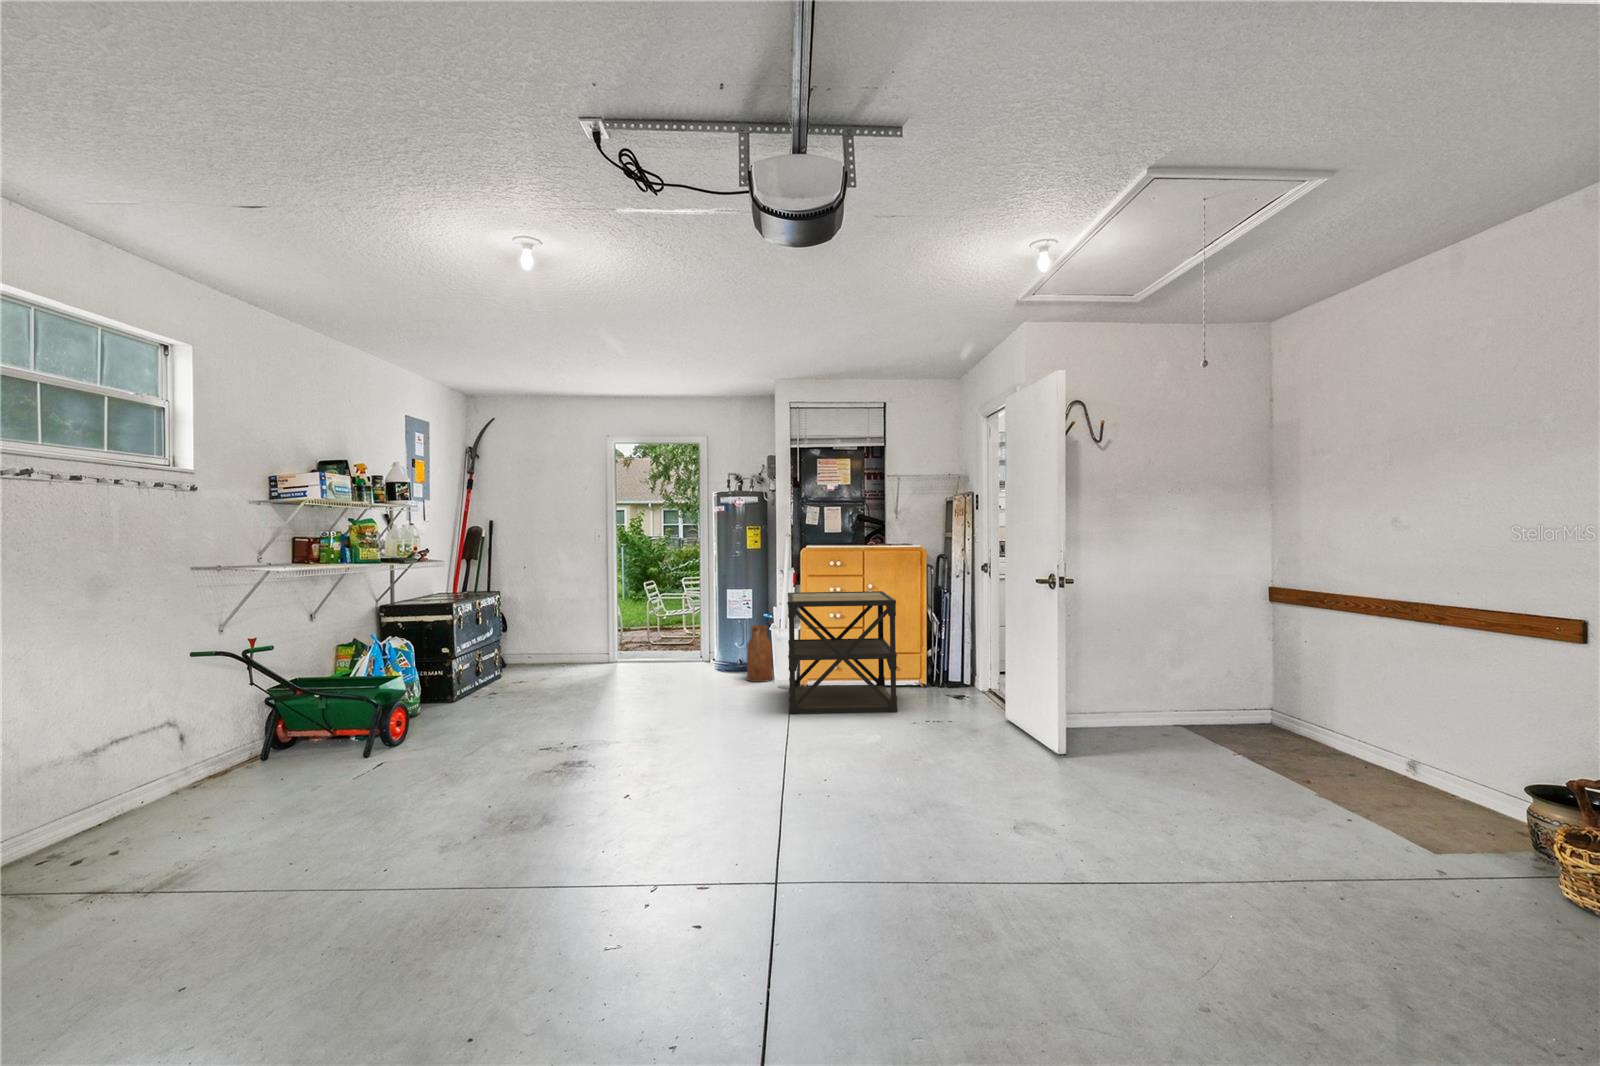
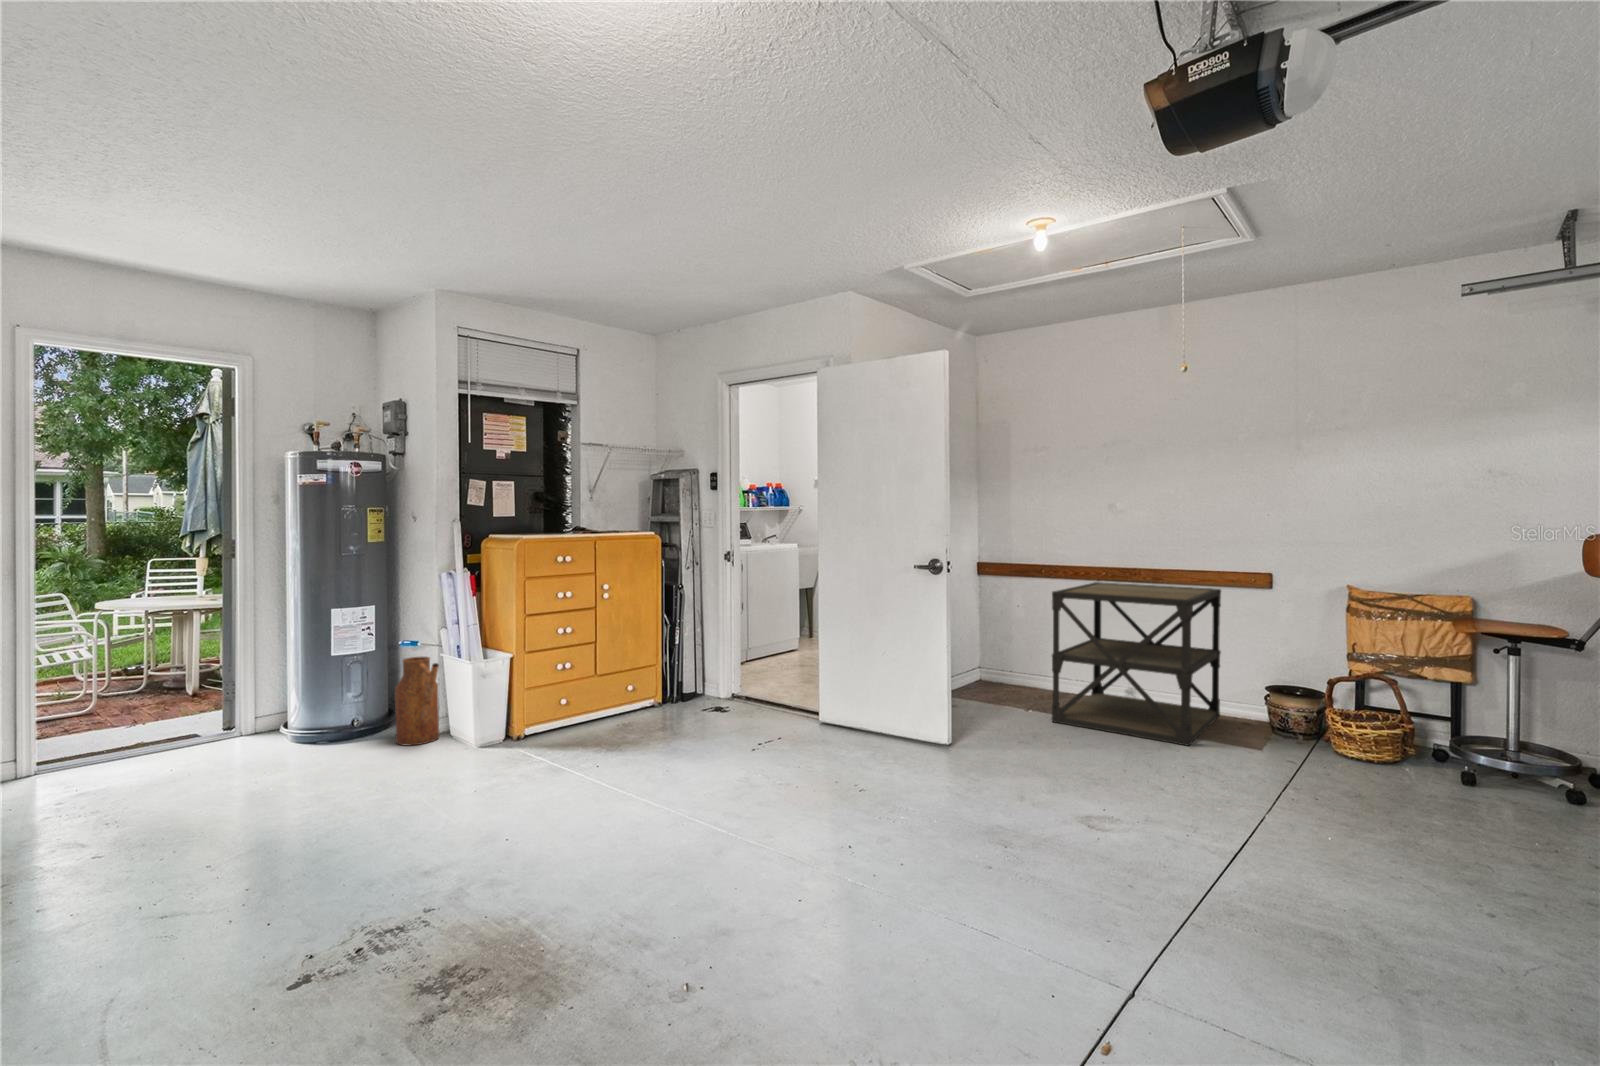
shelving unit: present [787,591,898,714] -> present [1052,582,1221,746]

